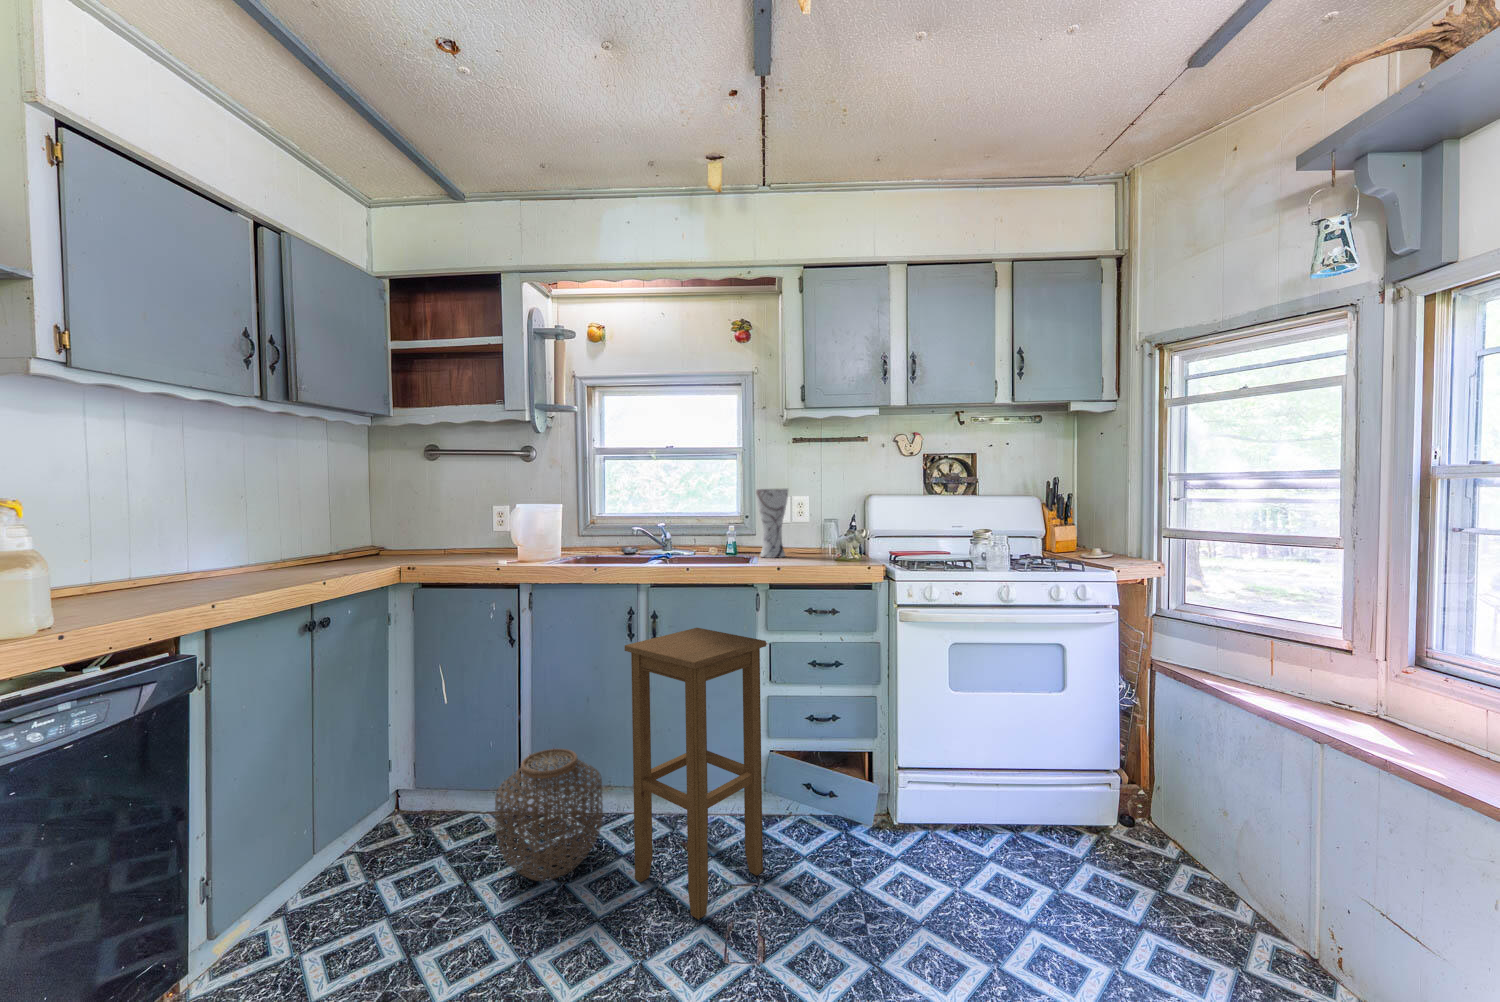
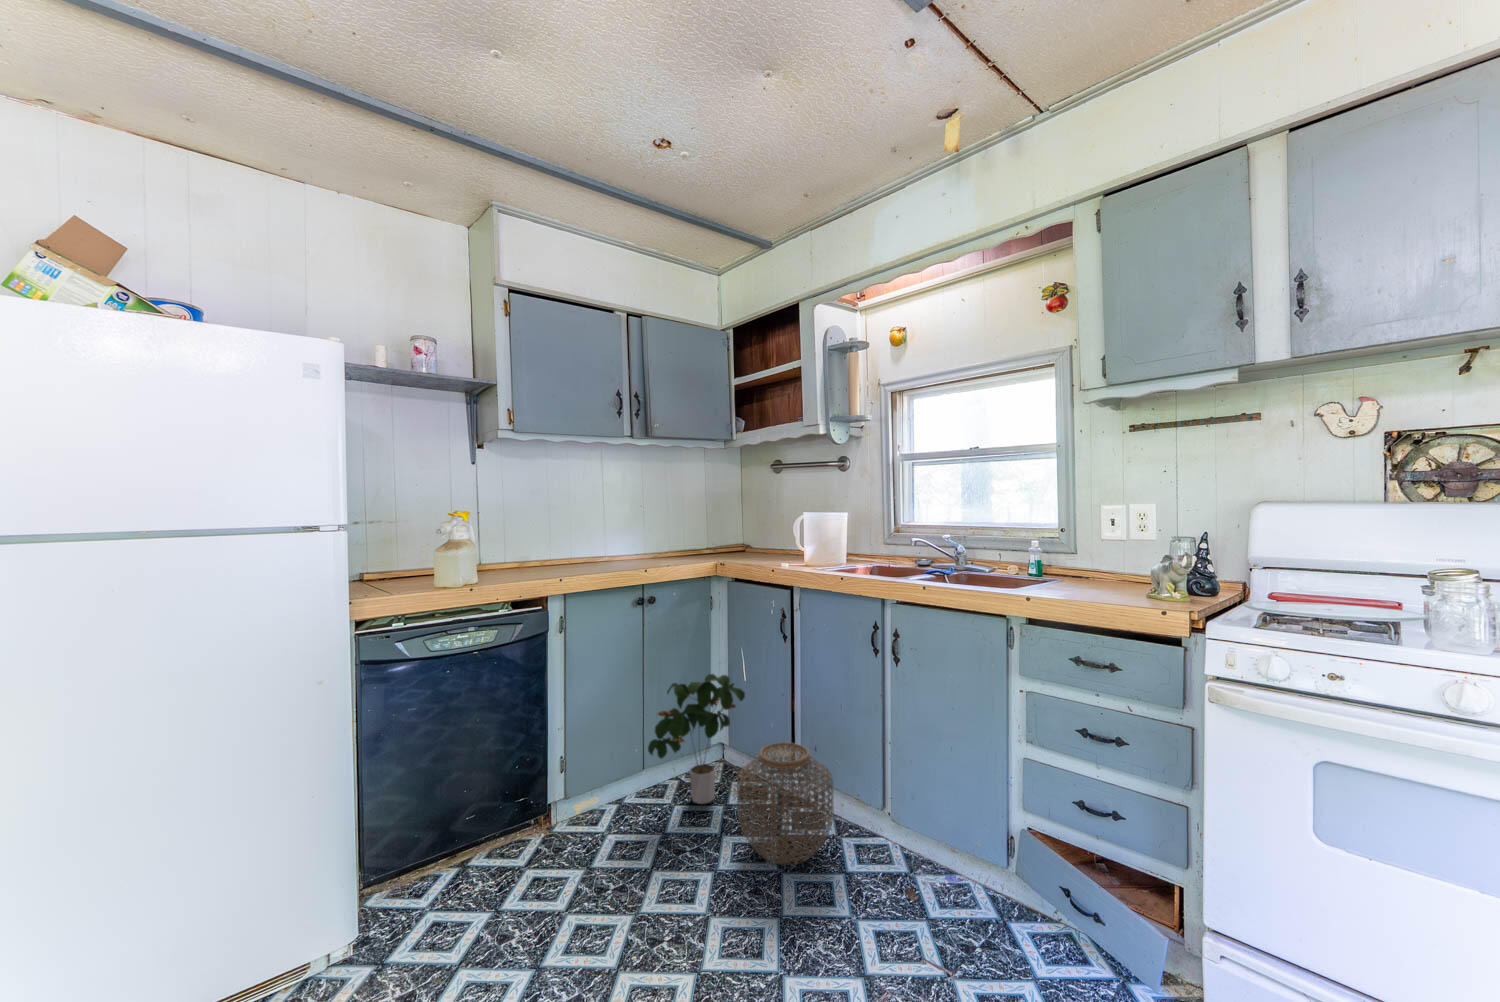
vase: present [755,489,788,558] -> none [1061,494,1110,584]
stool: present [625,628,766,919] -> none [829,653,972,970]
potted plant: none [343,702,446,867] -> present [648,674,745,804]

